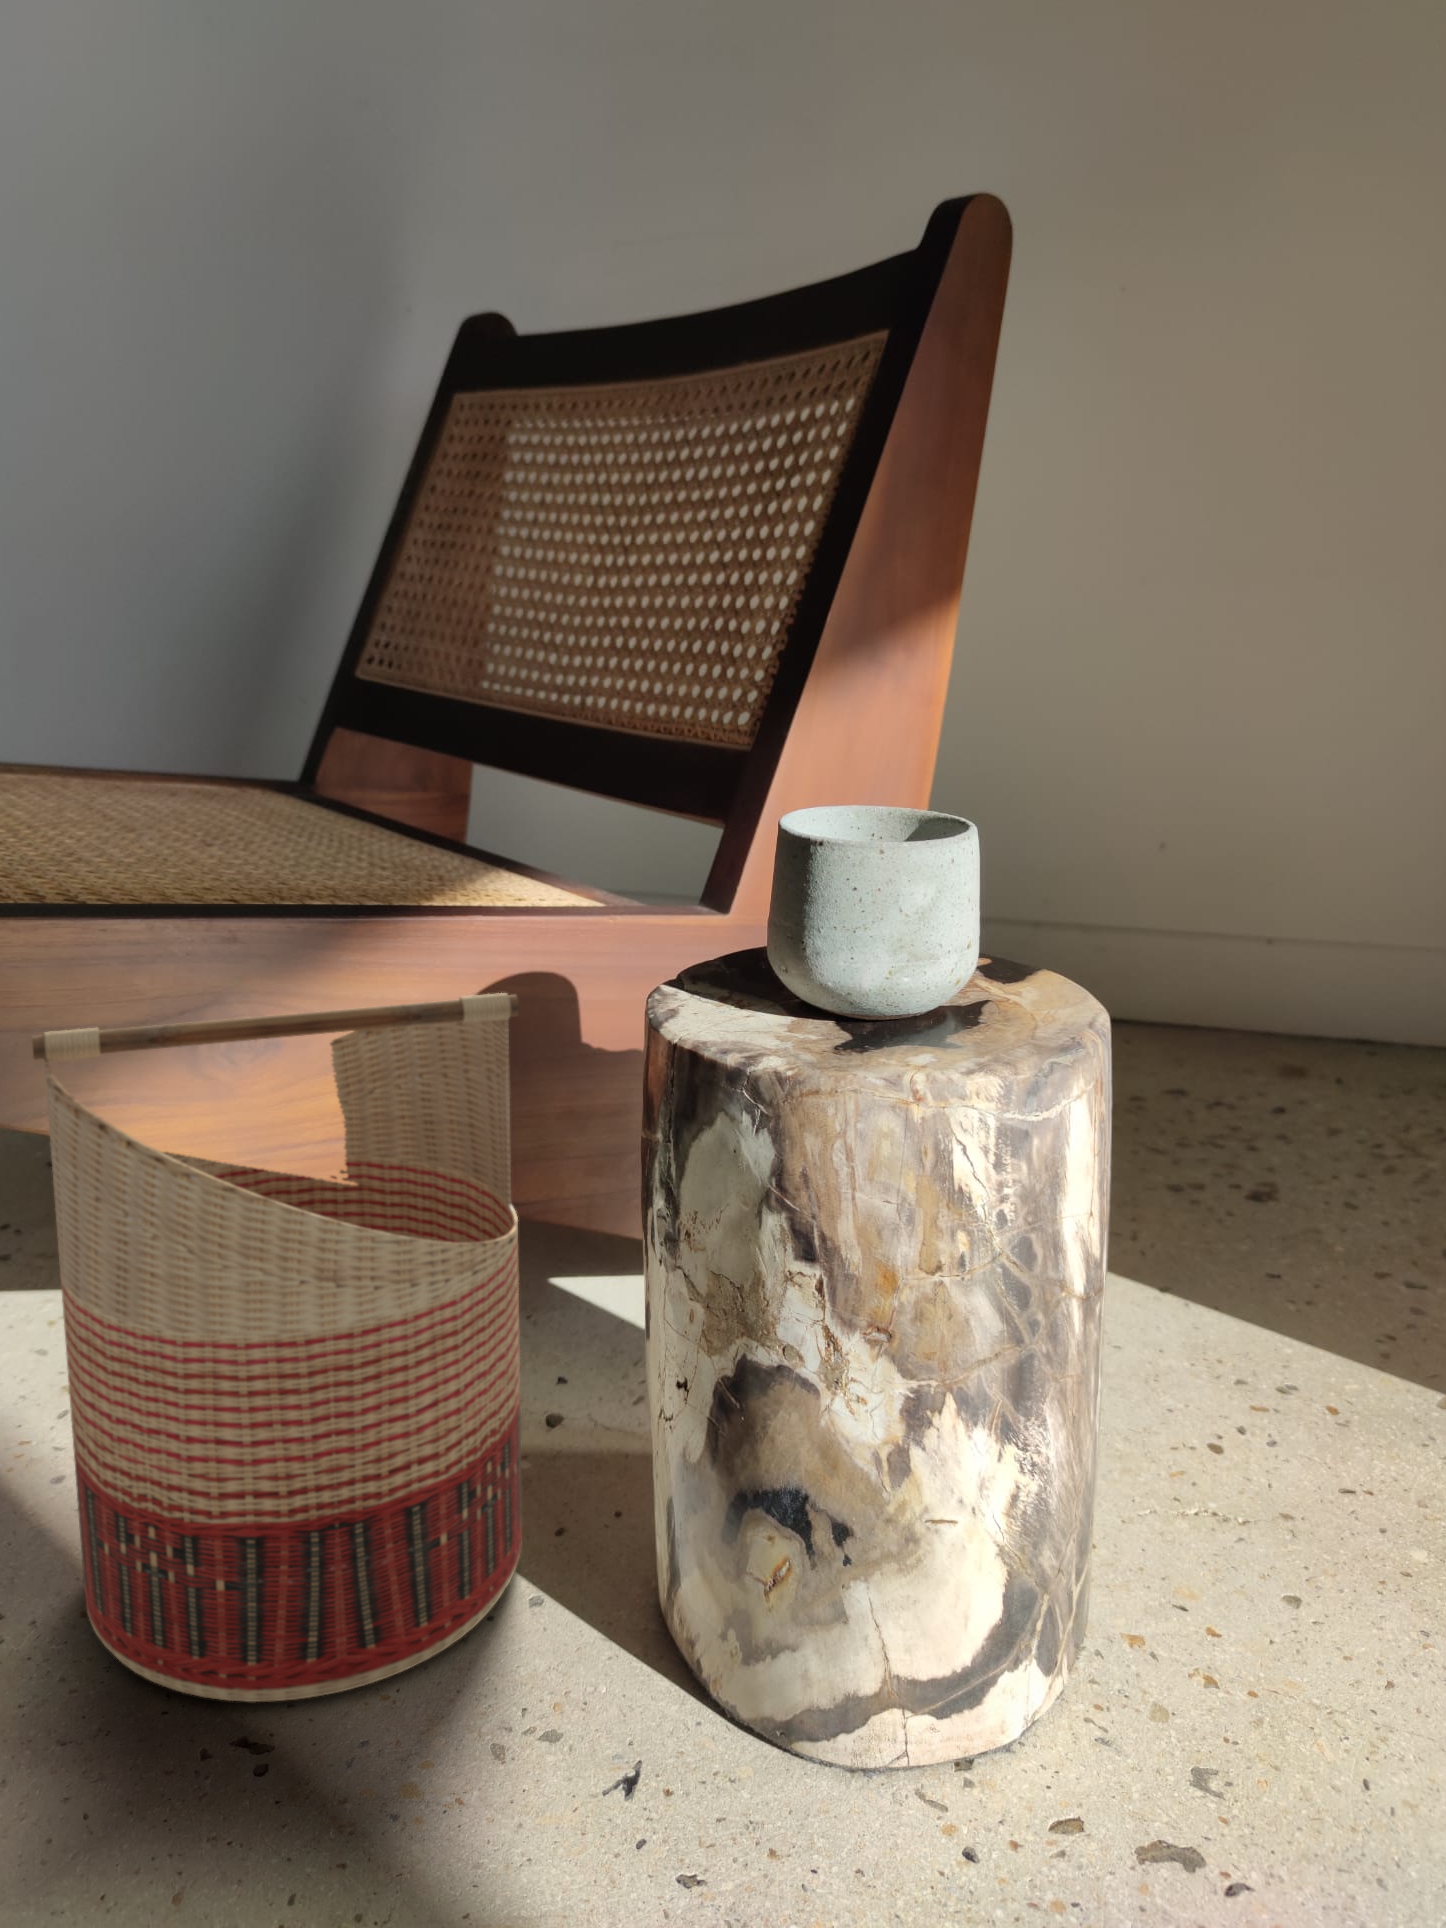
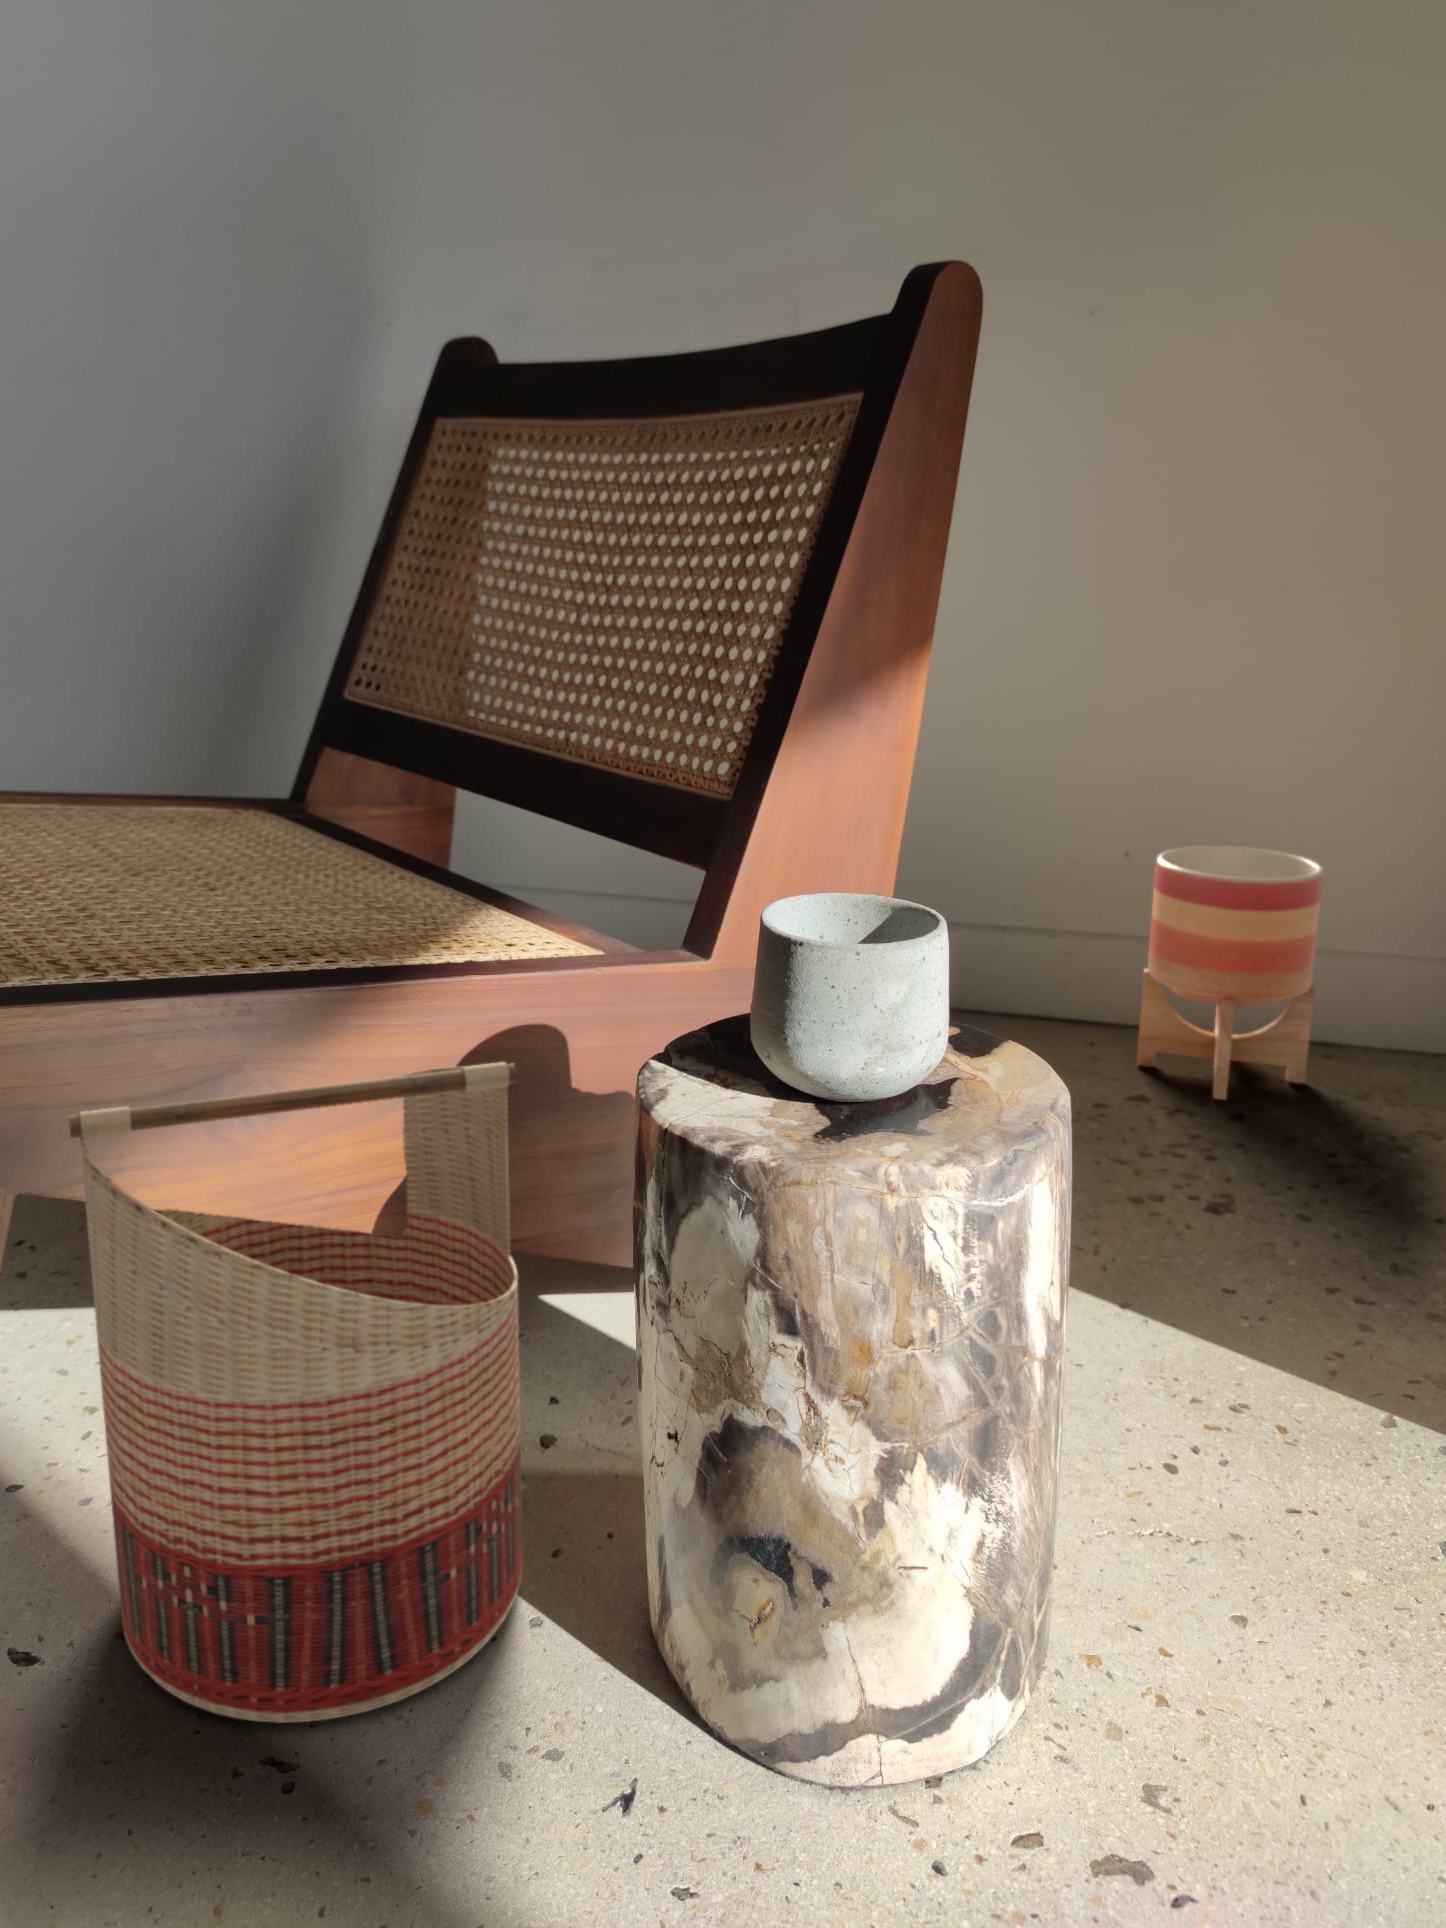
planter: none [1173,838,1364,1096] -> present [1137,846,1323,1100]

